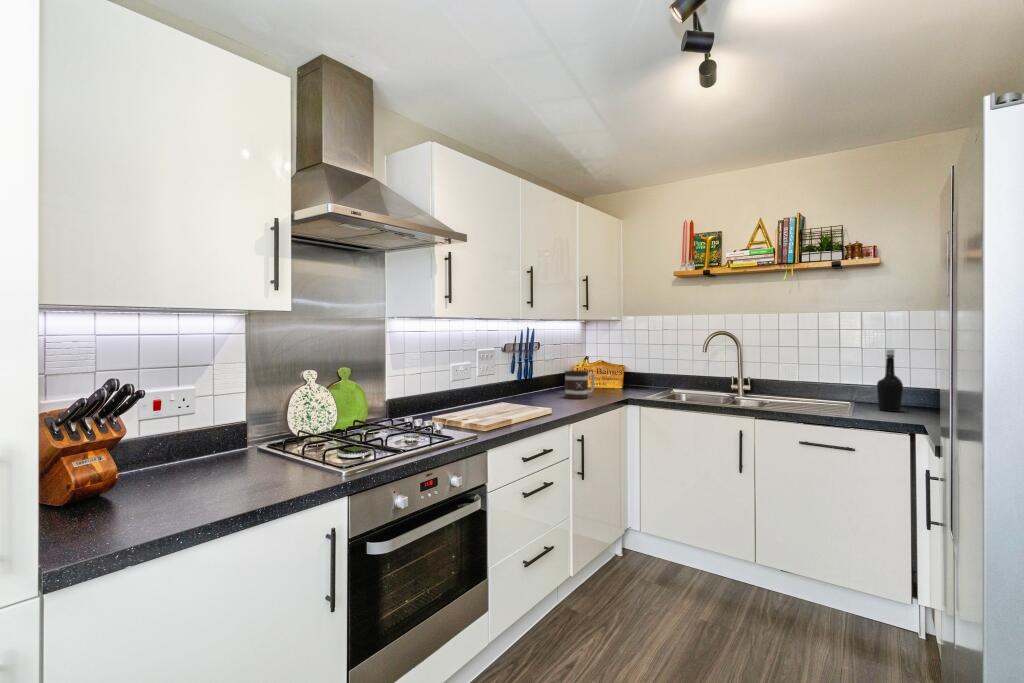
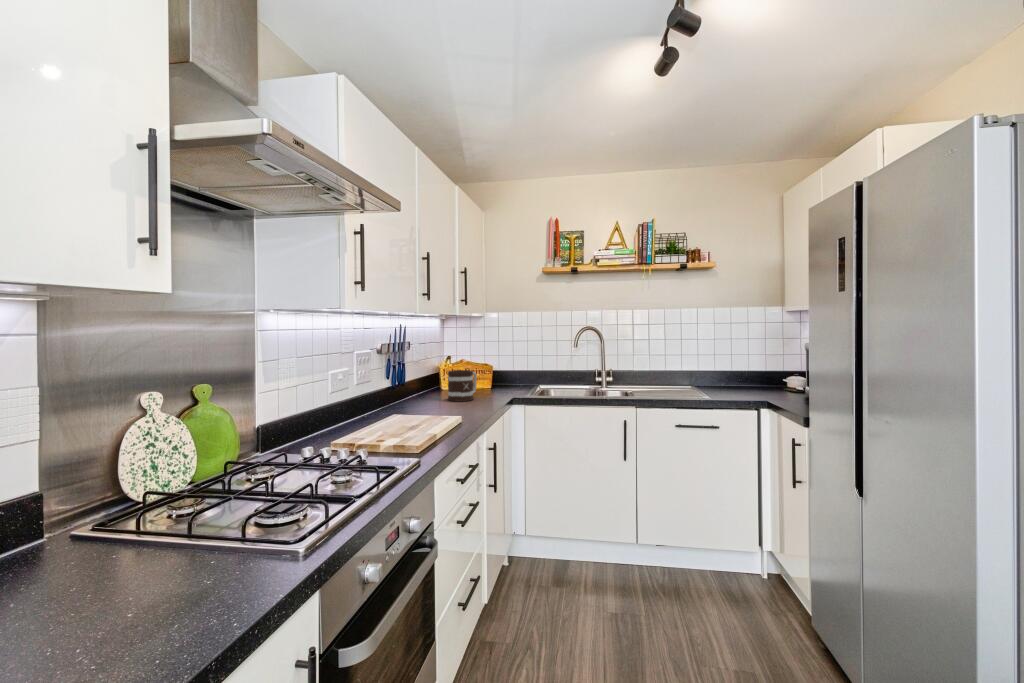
bottle: present [877,349,903,412] -> none [716,341,735,393]

